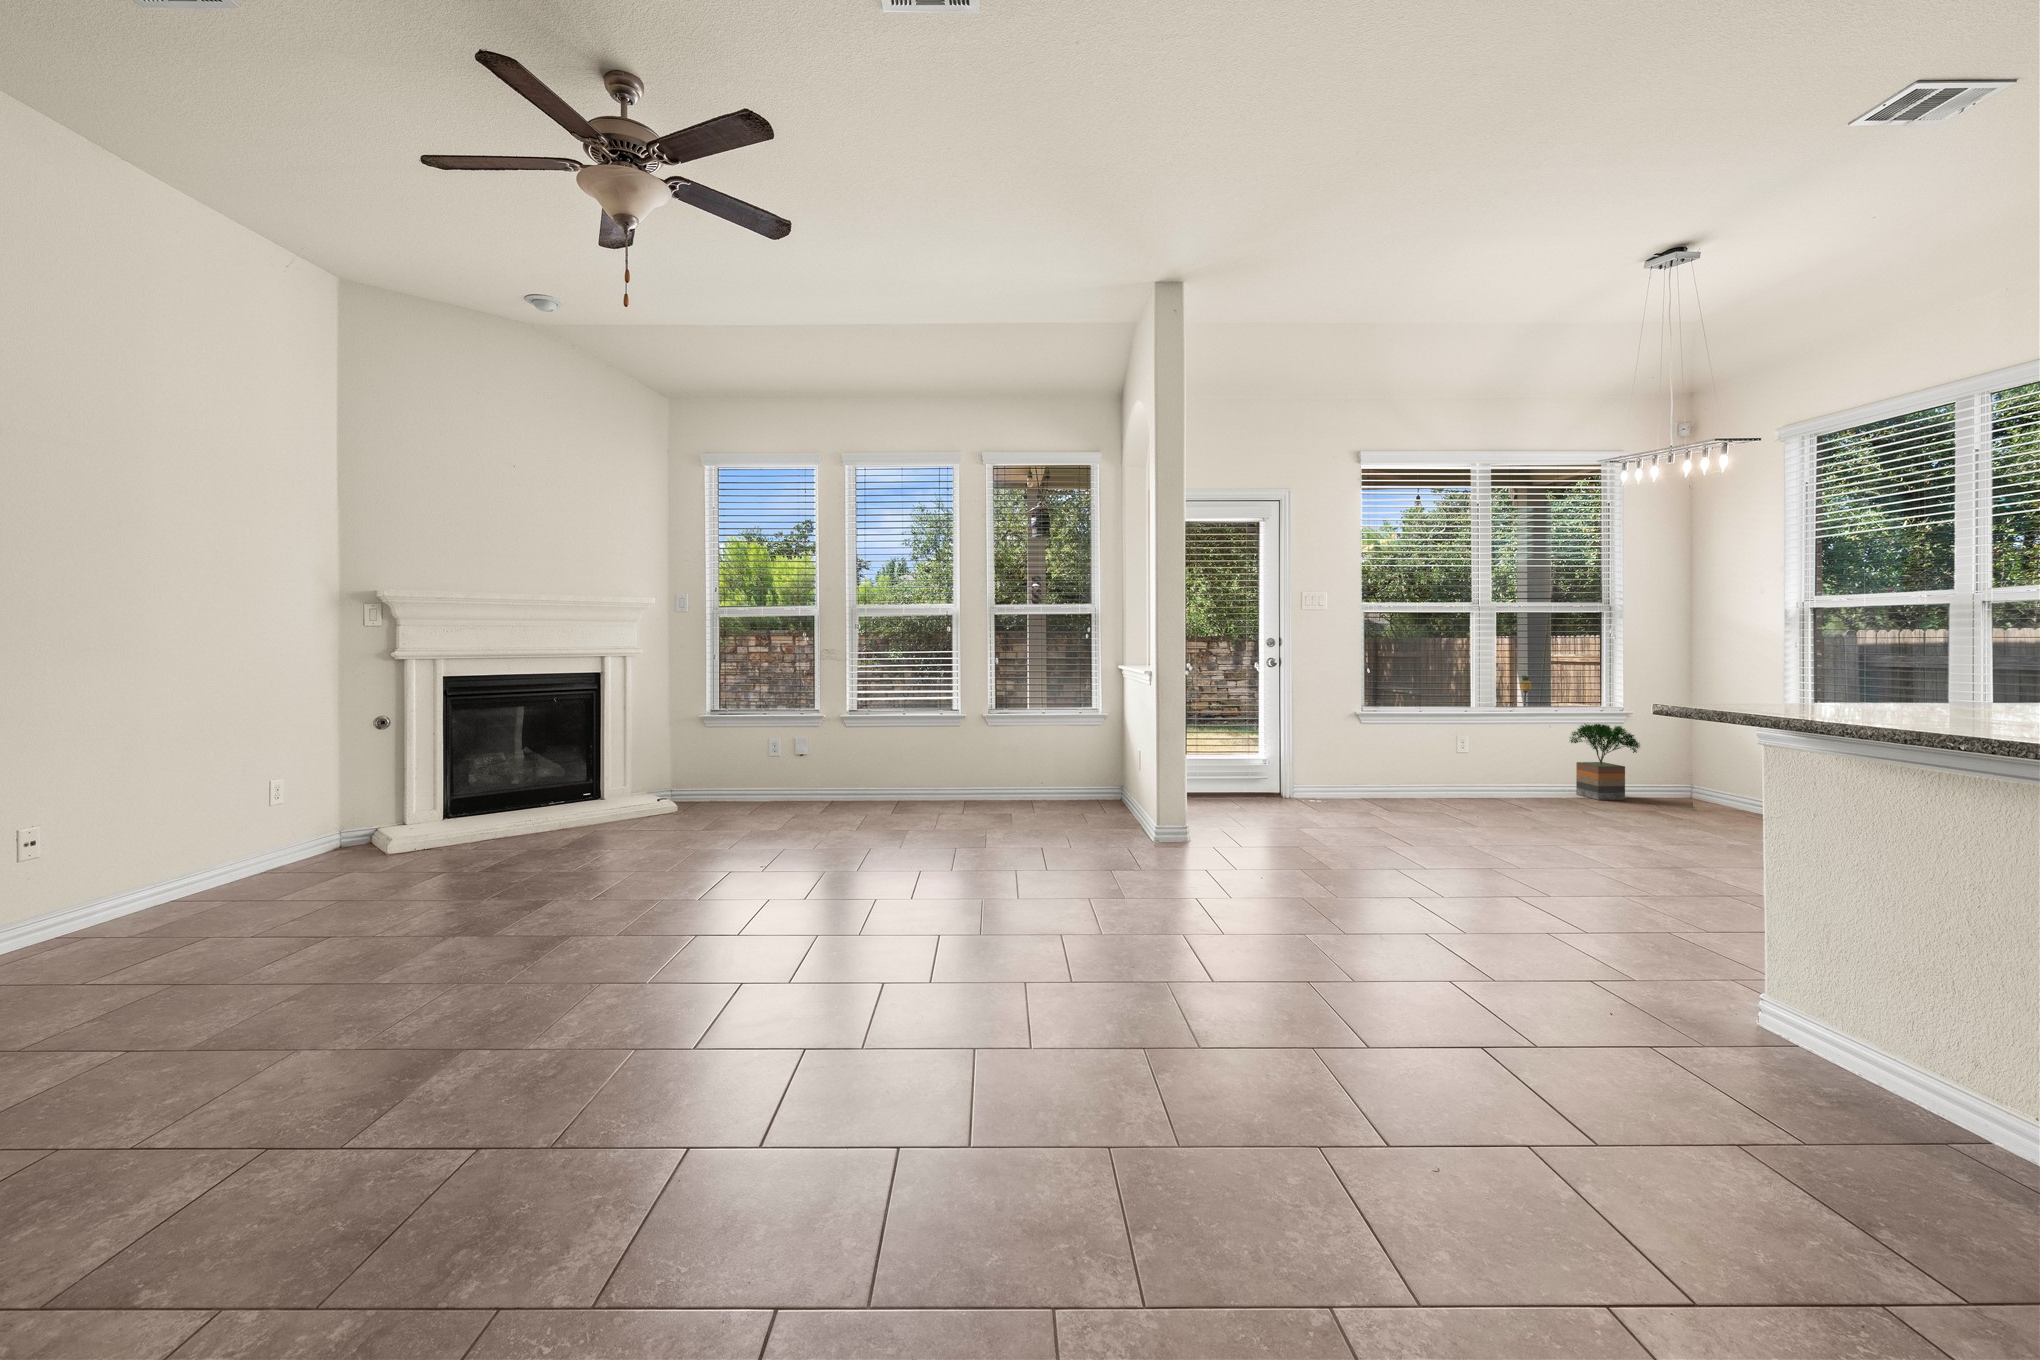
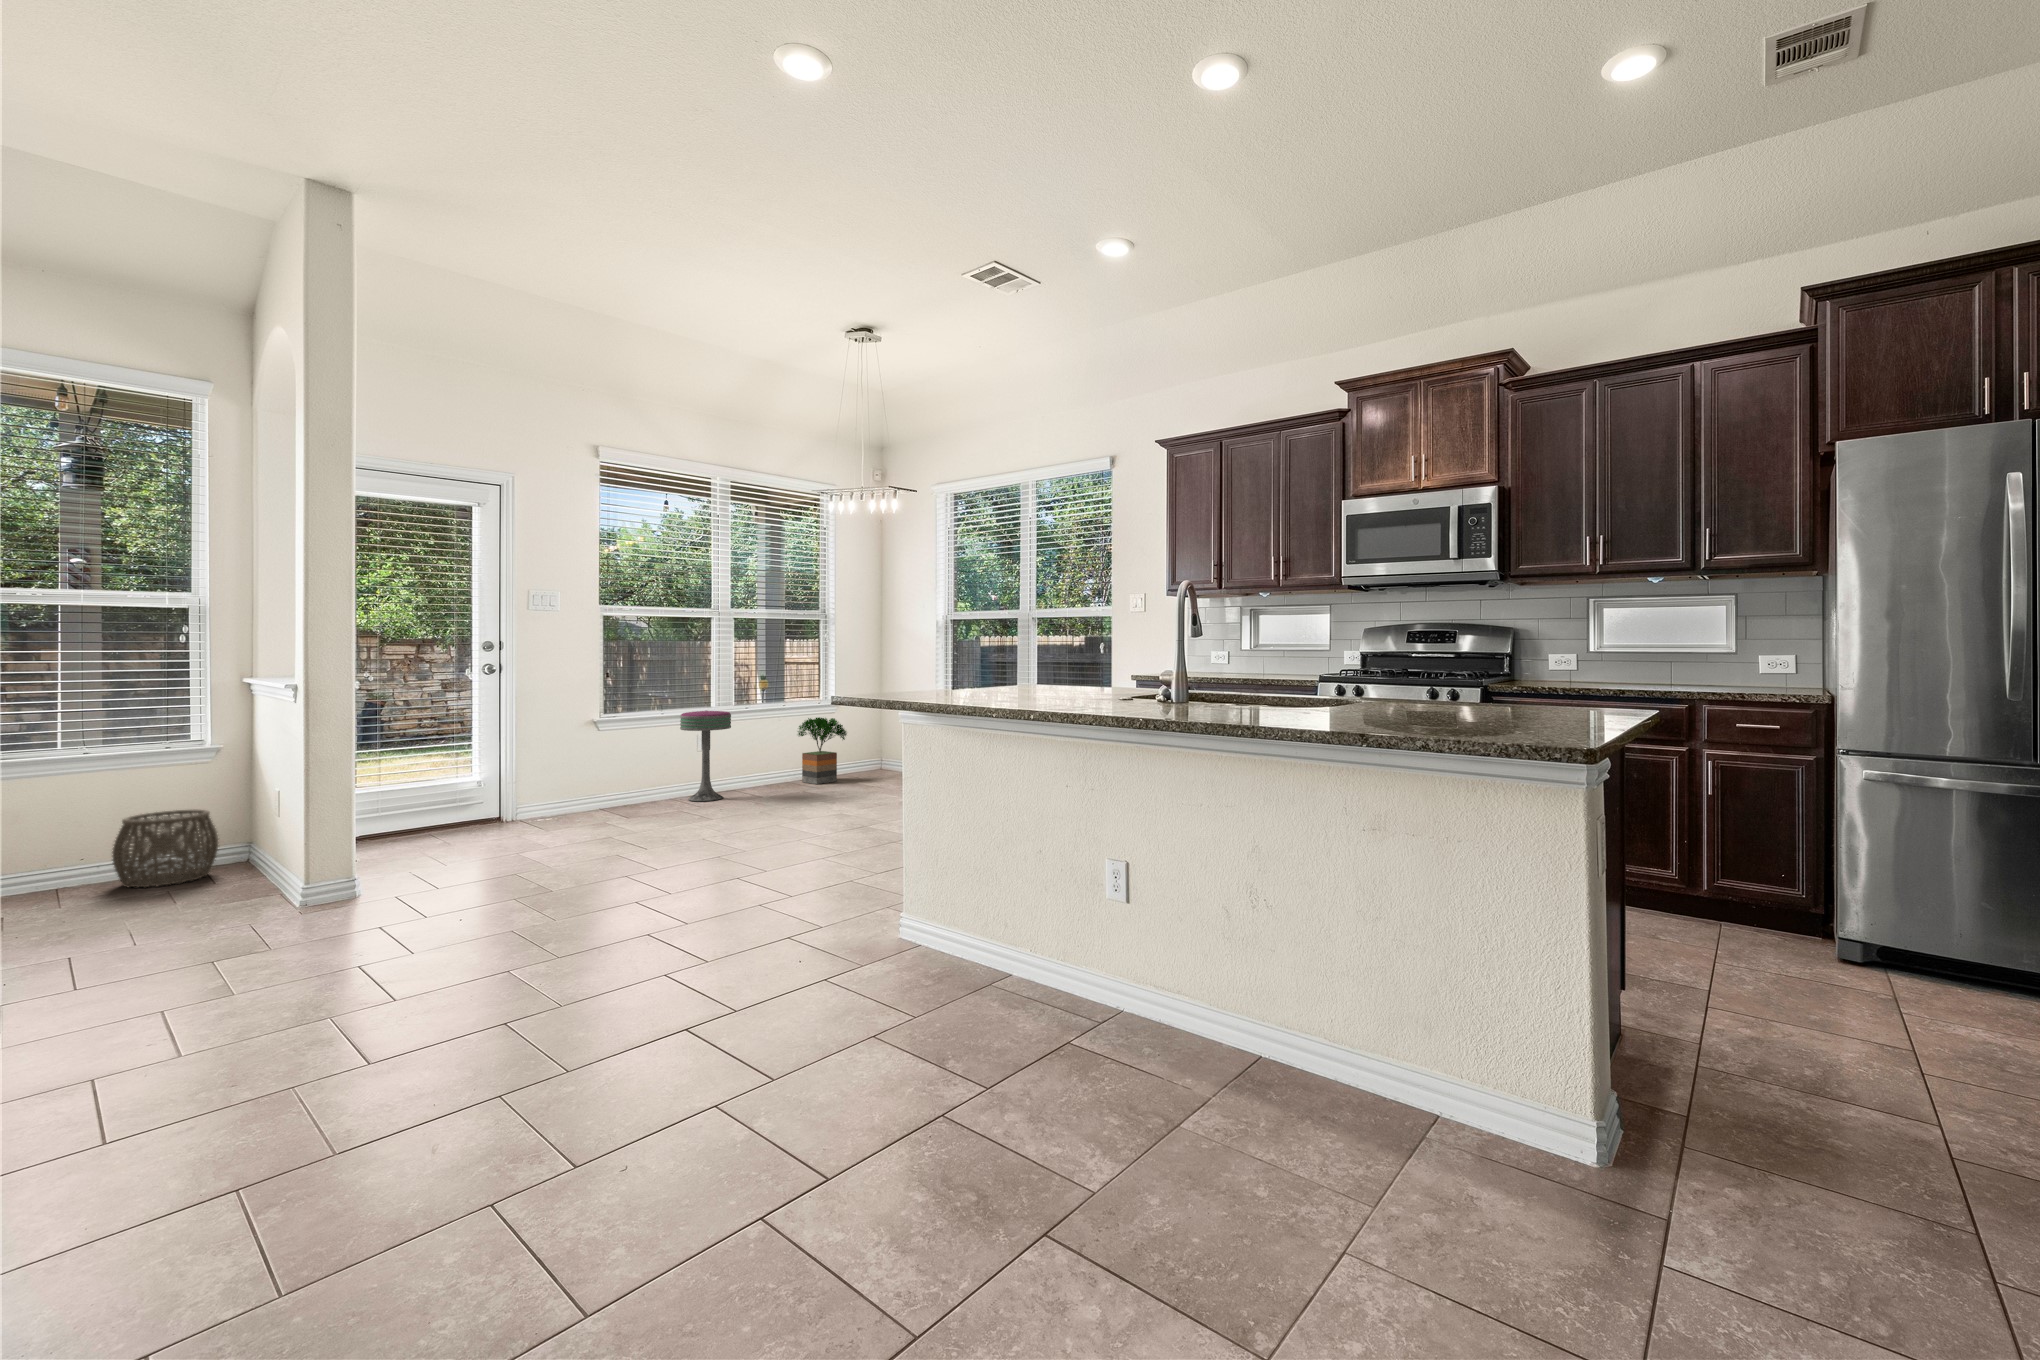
bar stool: none [1437,709,1494,802] -> present [680,711,731,801]
woven basket: none [1047,756,1101,809] -> present [112,809,218,887]

